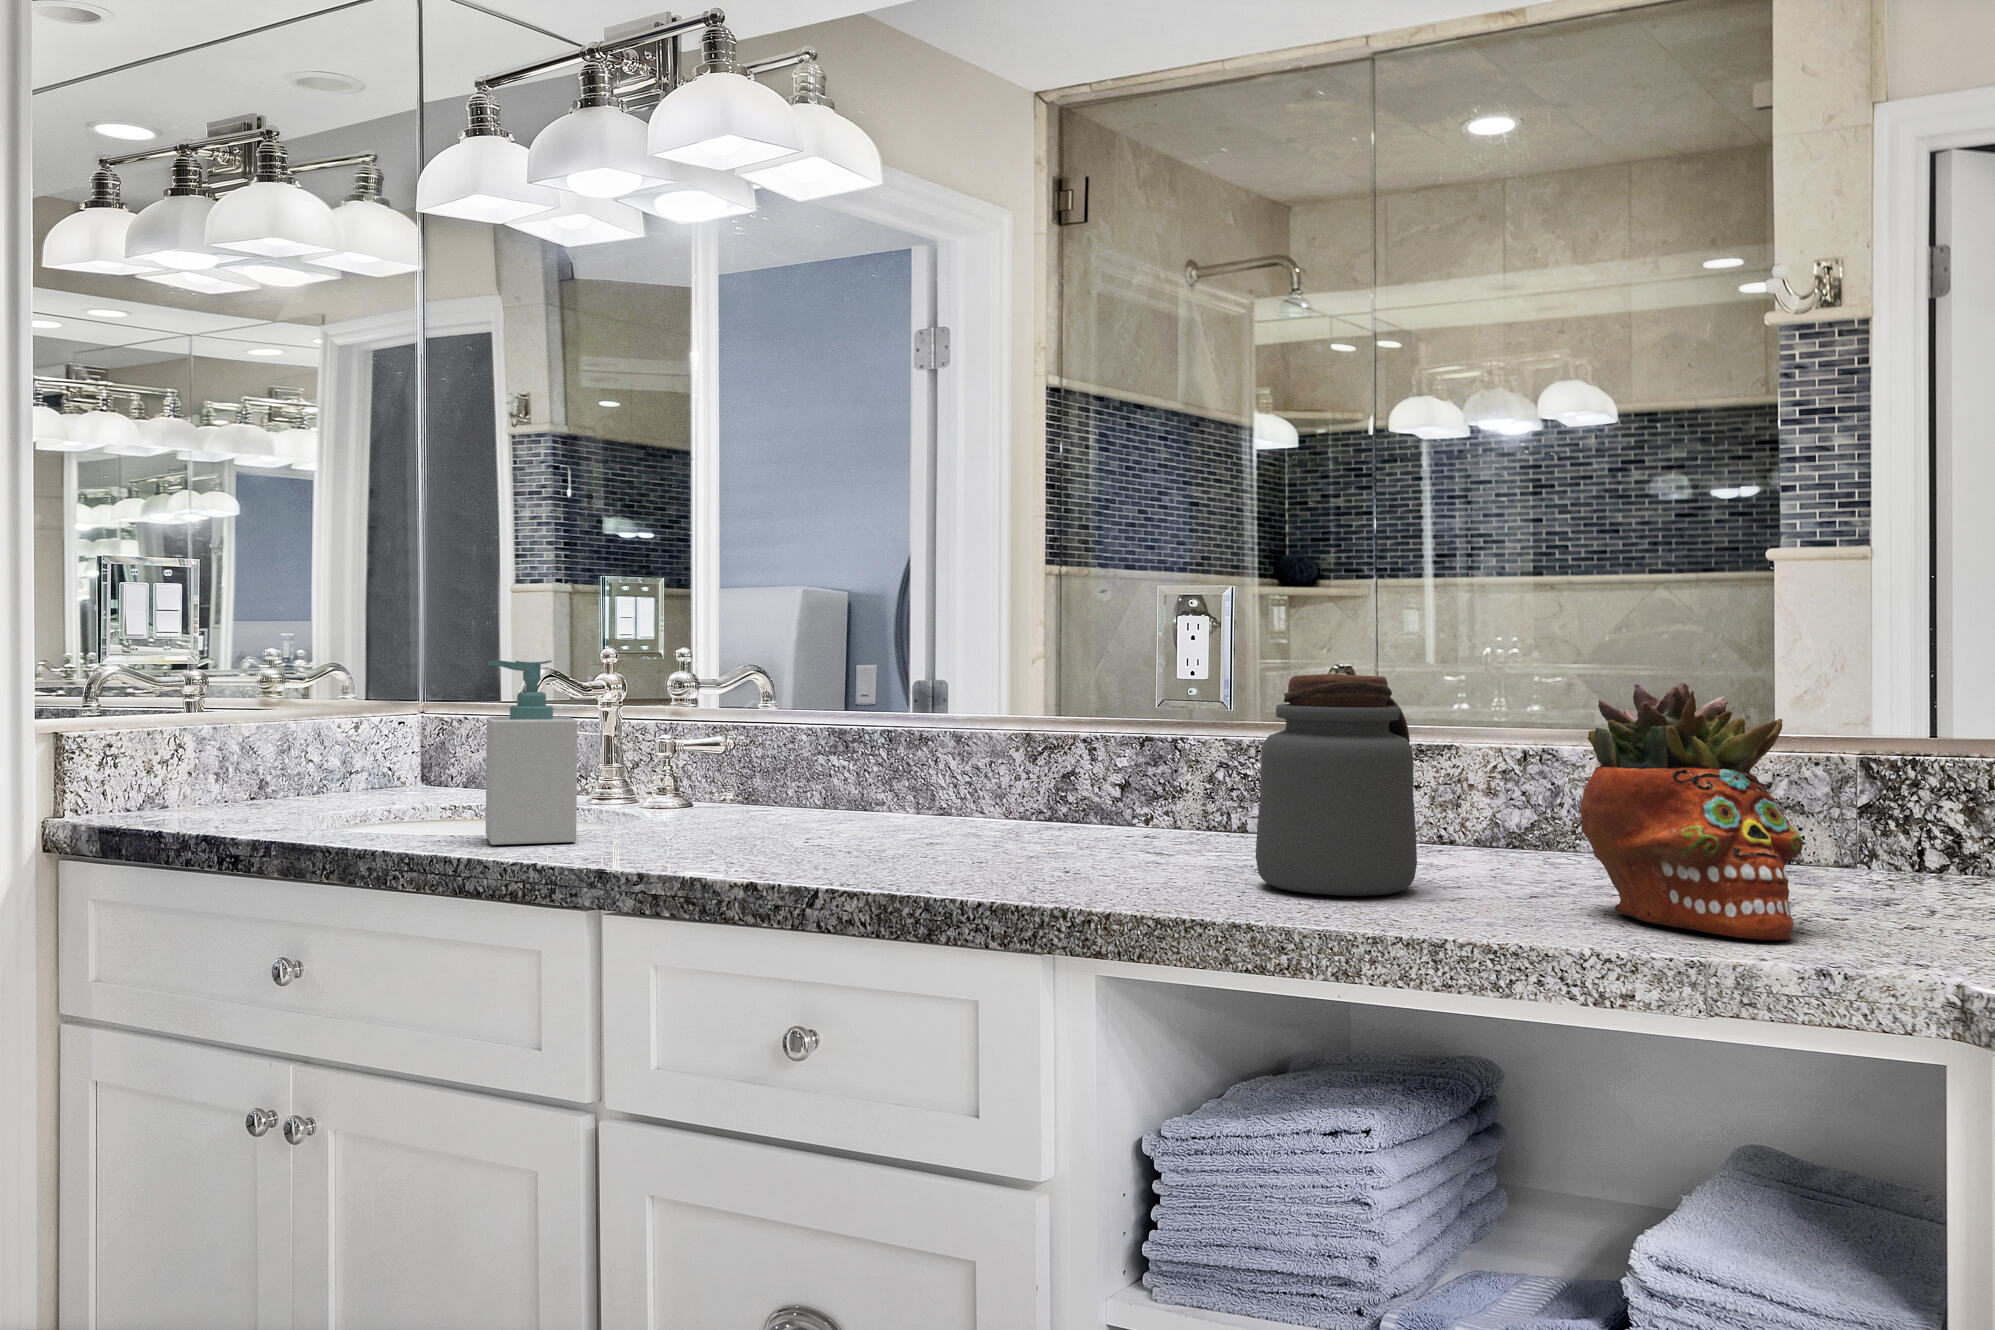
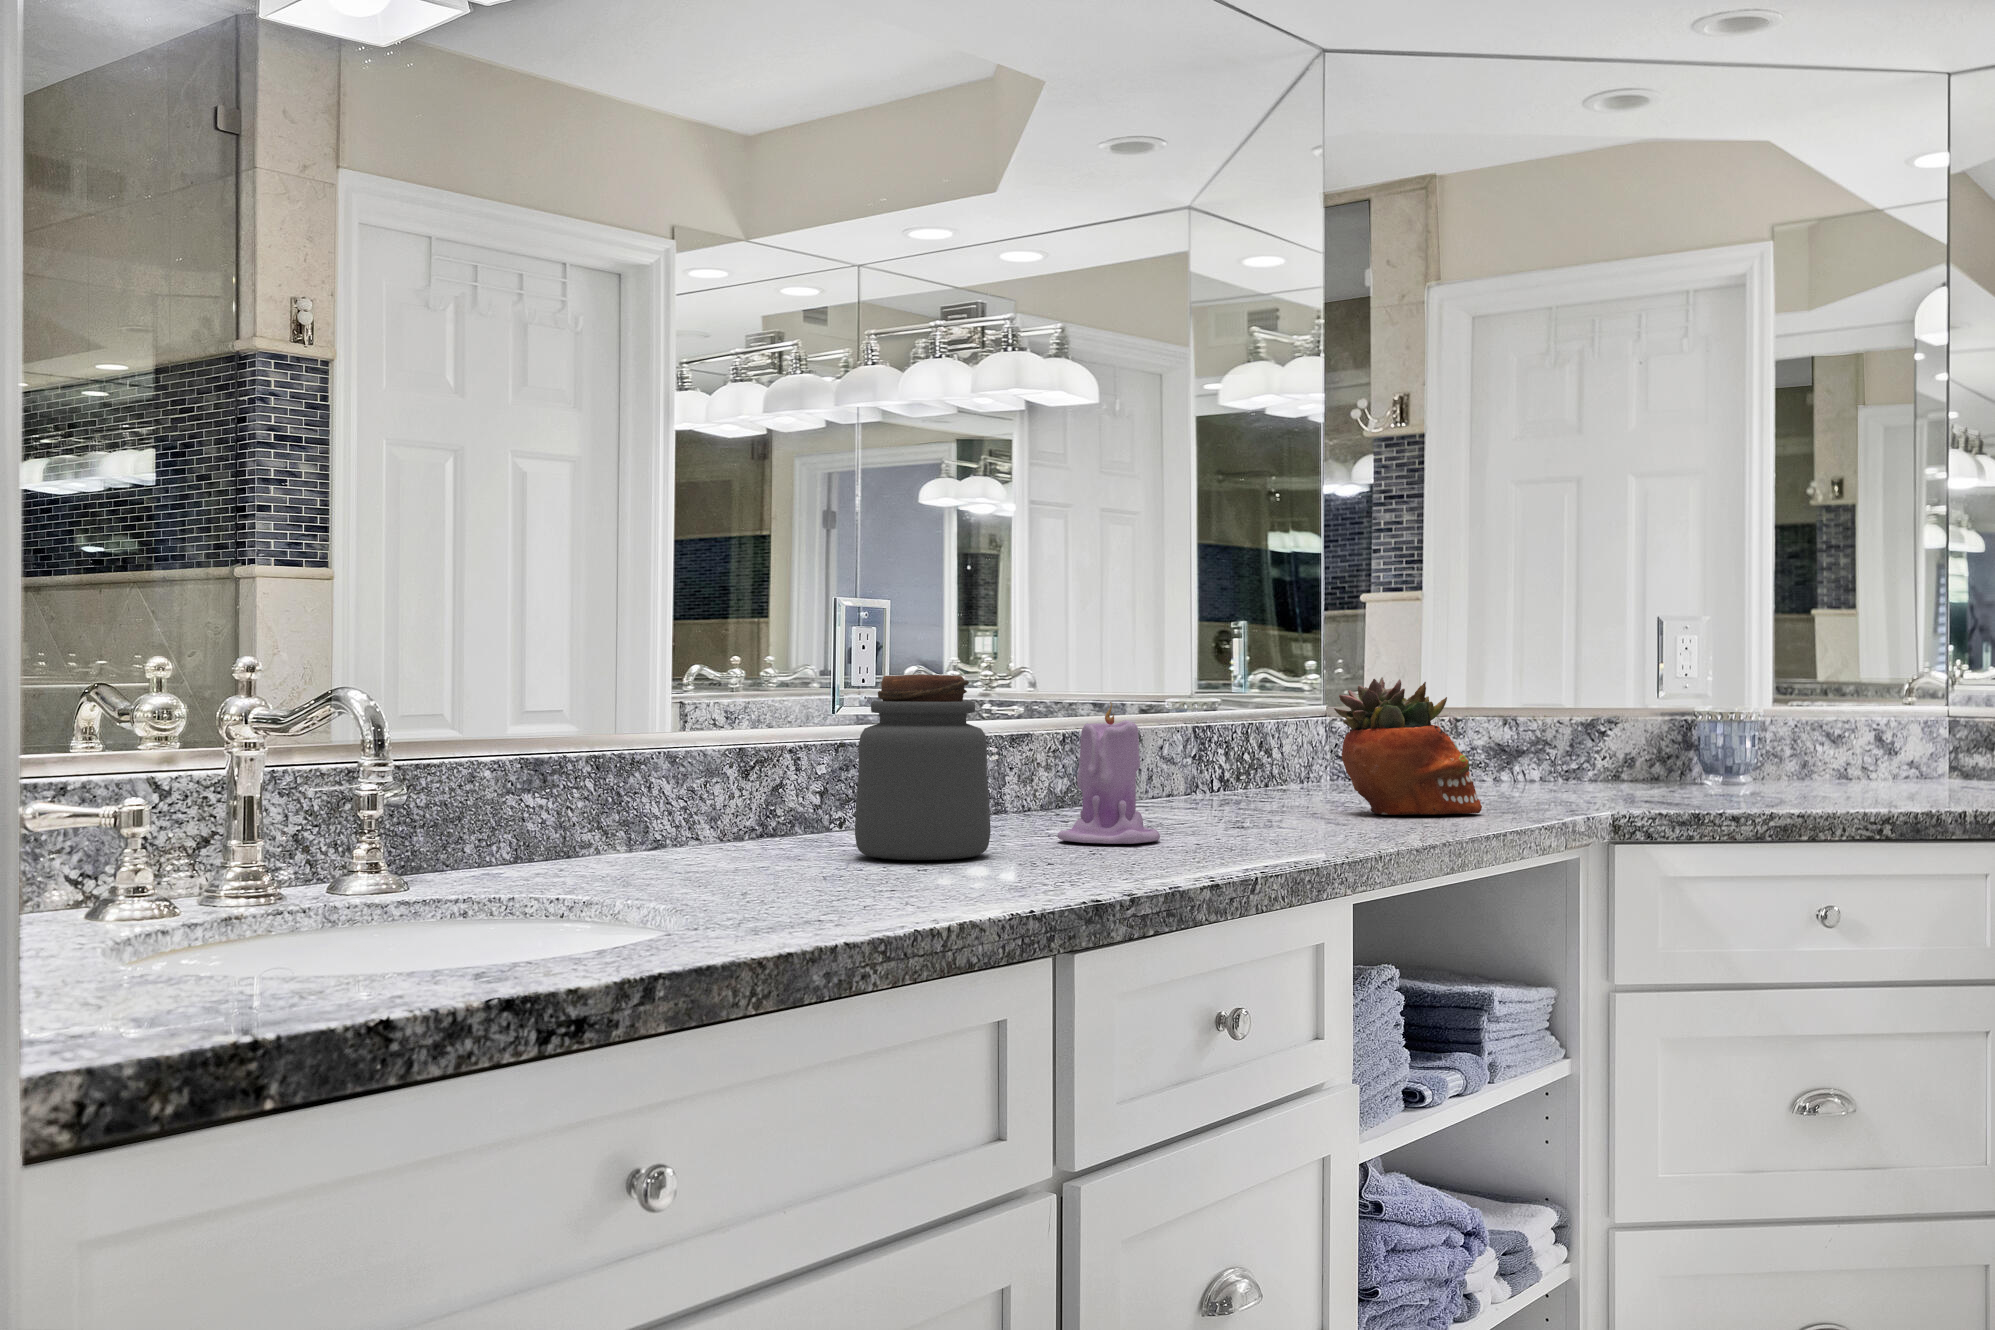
soap bottle: present [486,660,577,845] -> none [737,659,858,918]
jar: present [1256,674,1417,896] -> present [855,674,991,860]
candle: none [1042,704,1159,866] -> present [1057,702,1160,844]

